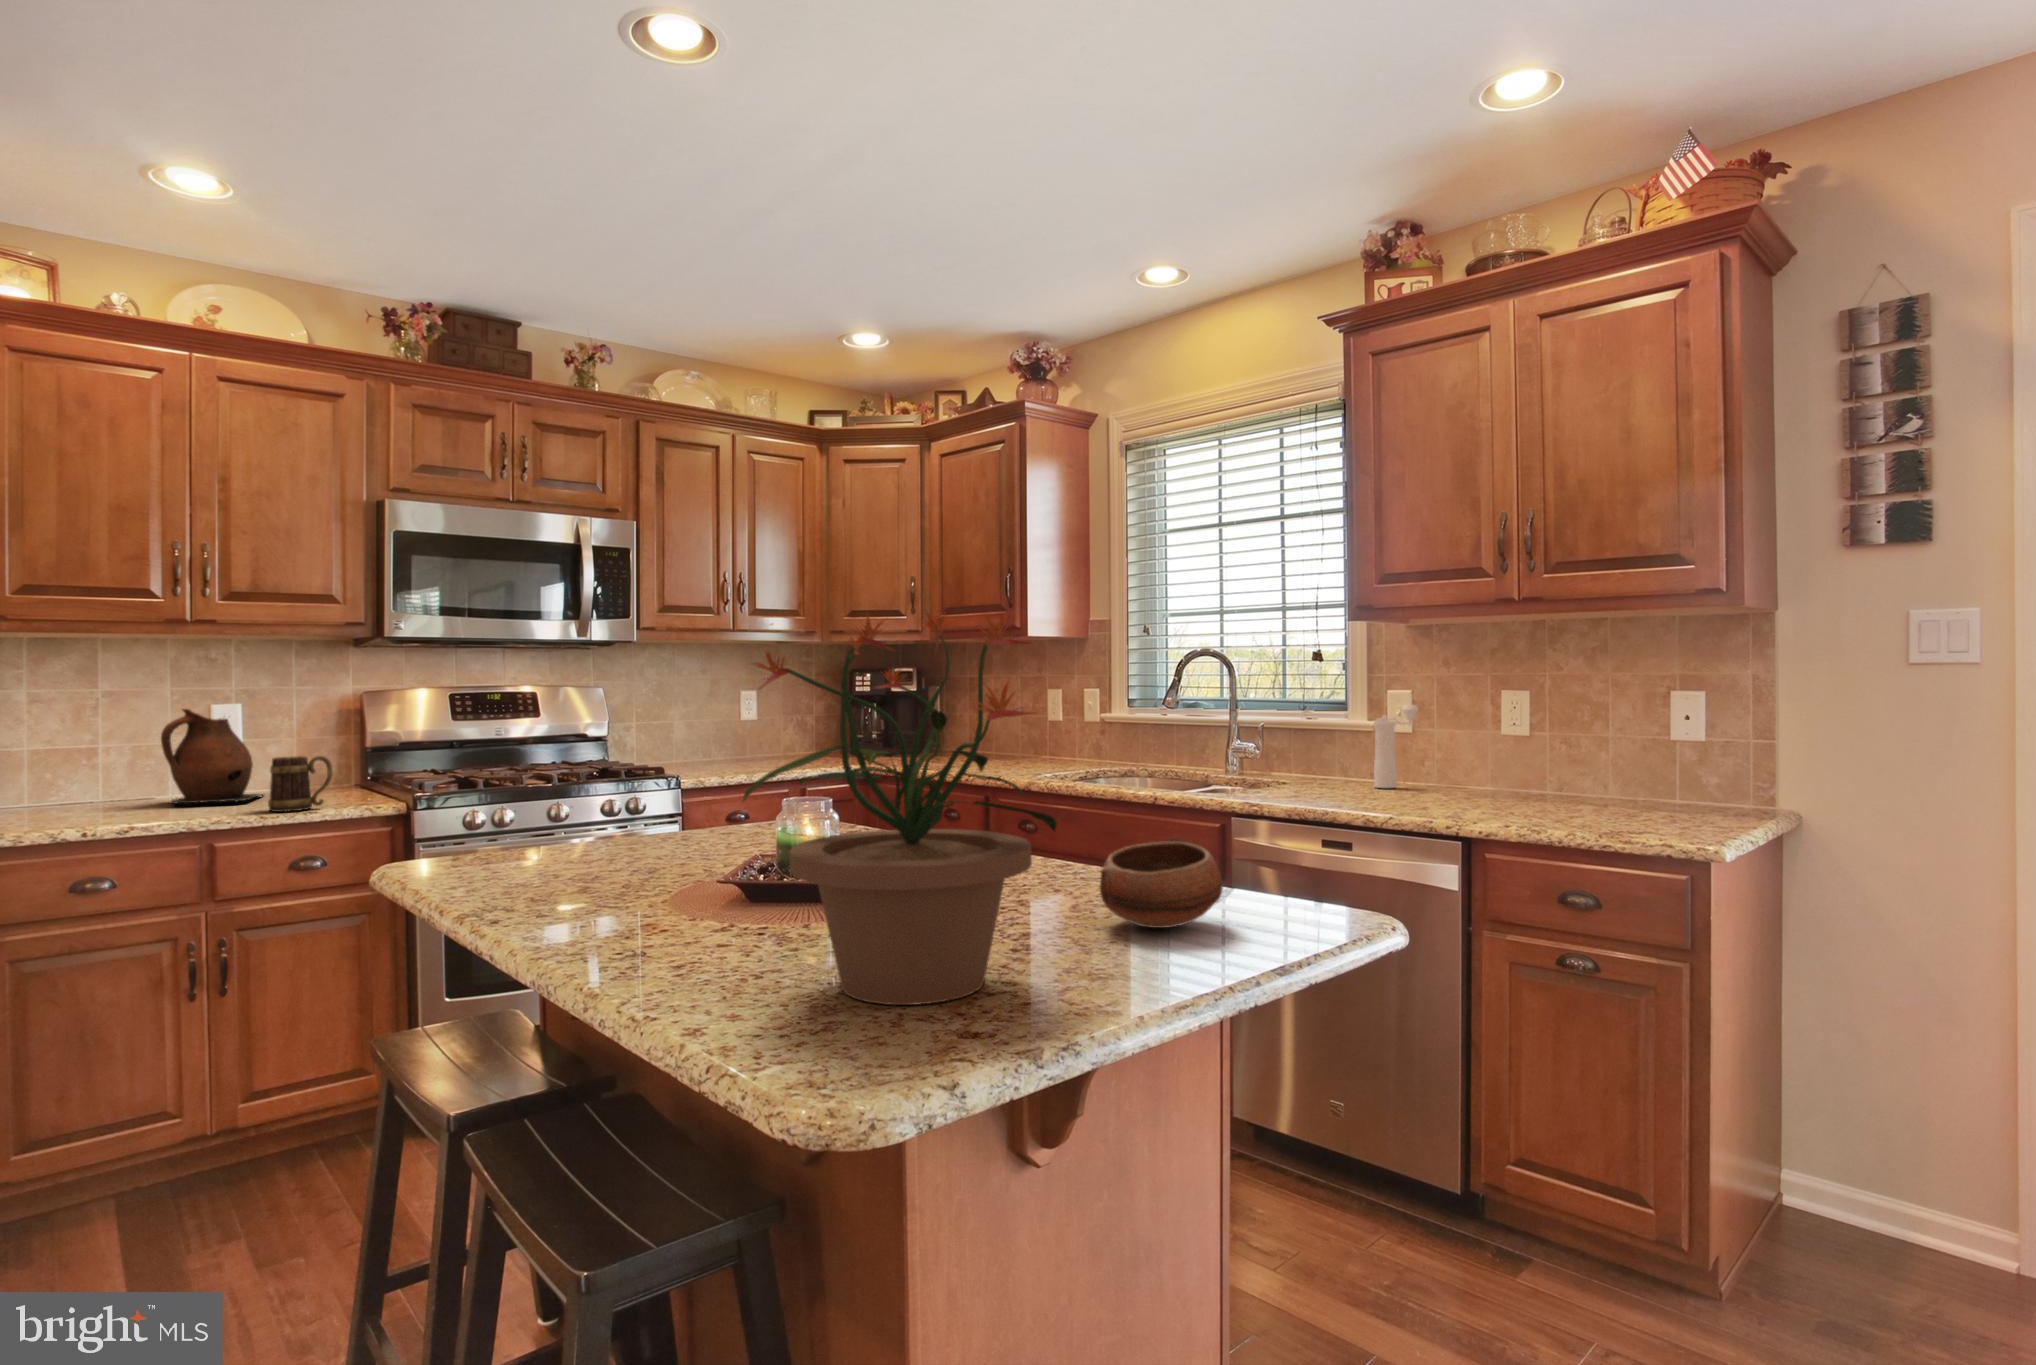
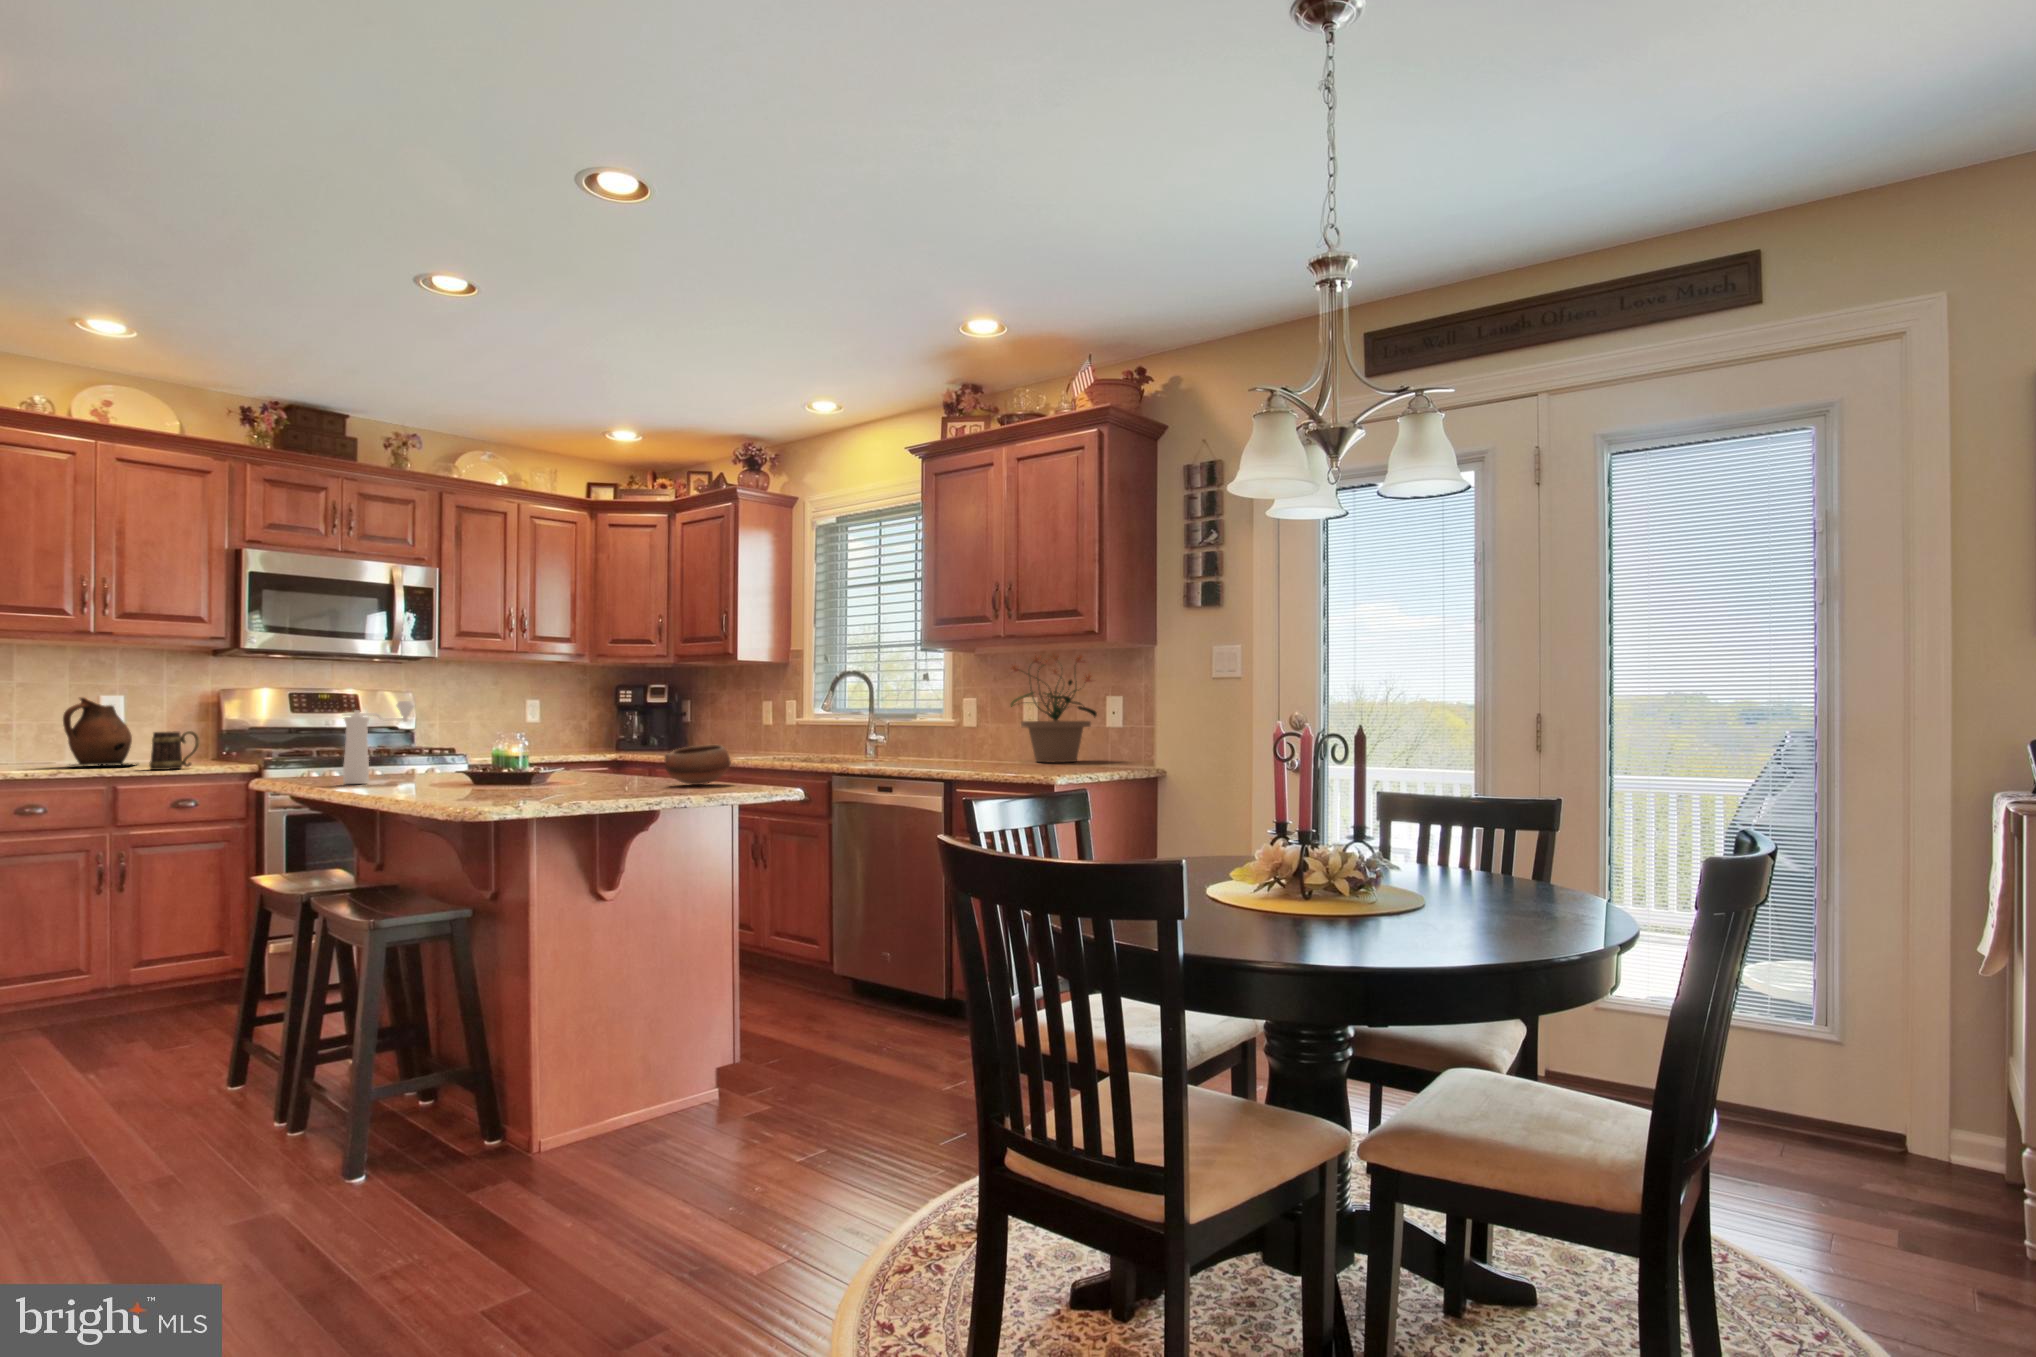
potted plant: present [743,613,1057,1005] -> present [1011,655,1097,762]
pepper mill: present [1374,705,1418,788] -> present [343,701,415,784]

